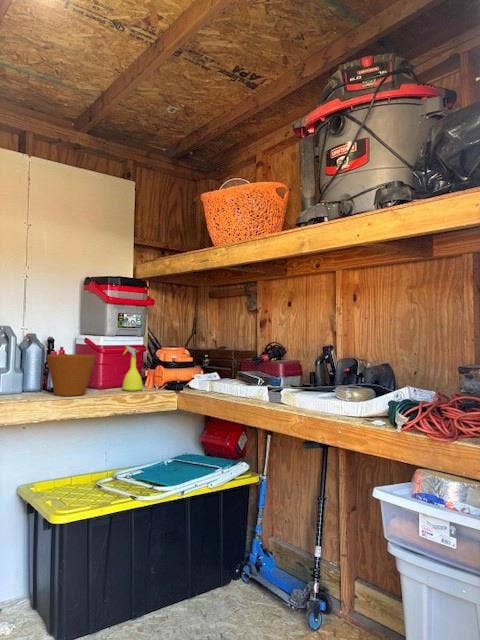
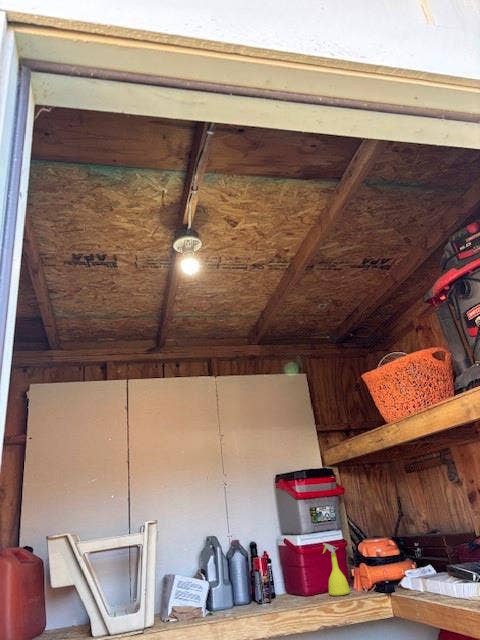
flower pot: present [46,354,95,396] -> none [249,558,294,607]

